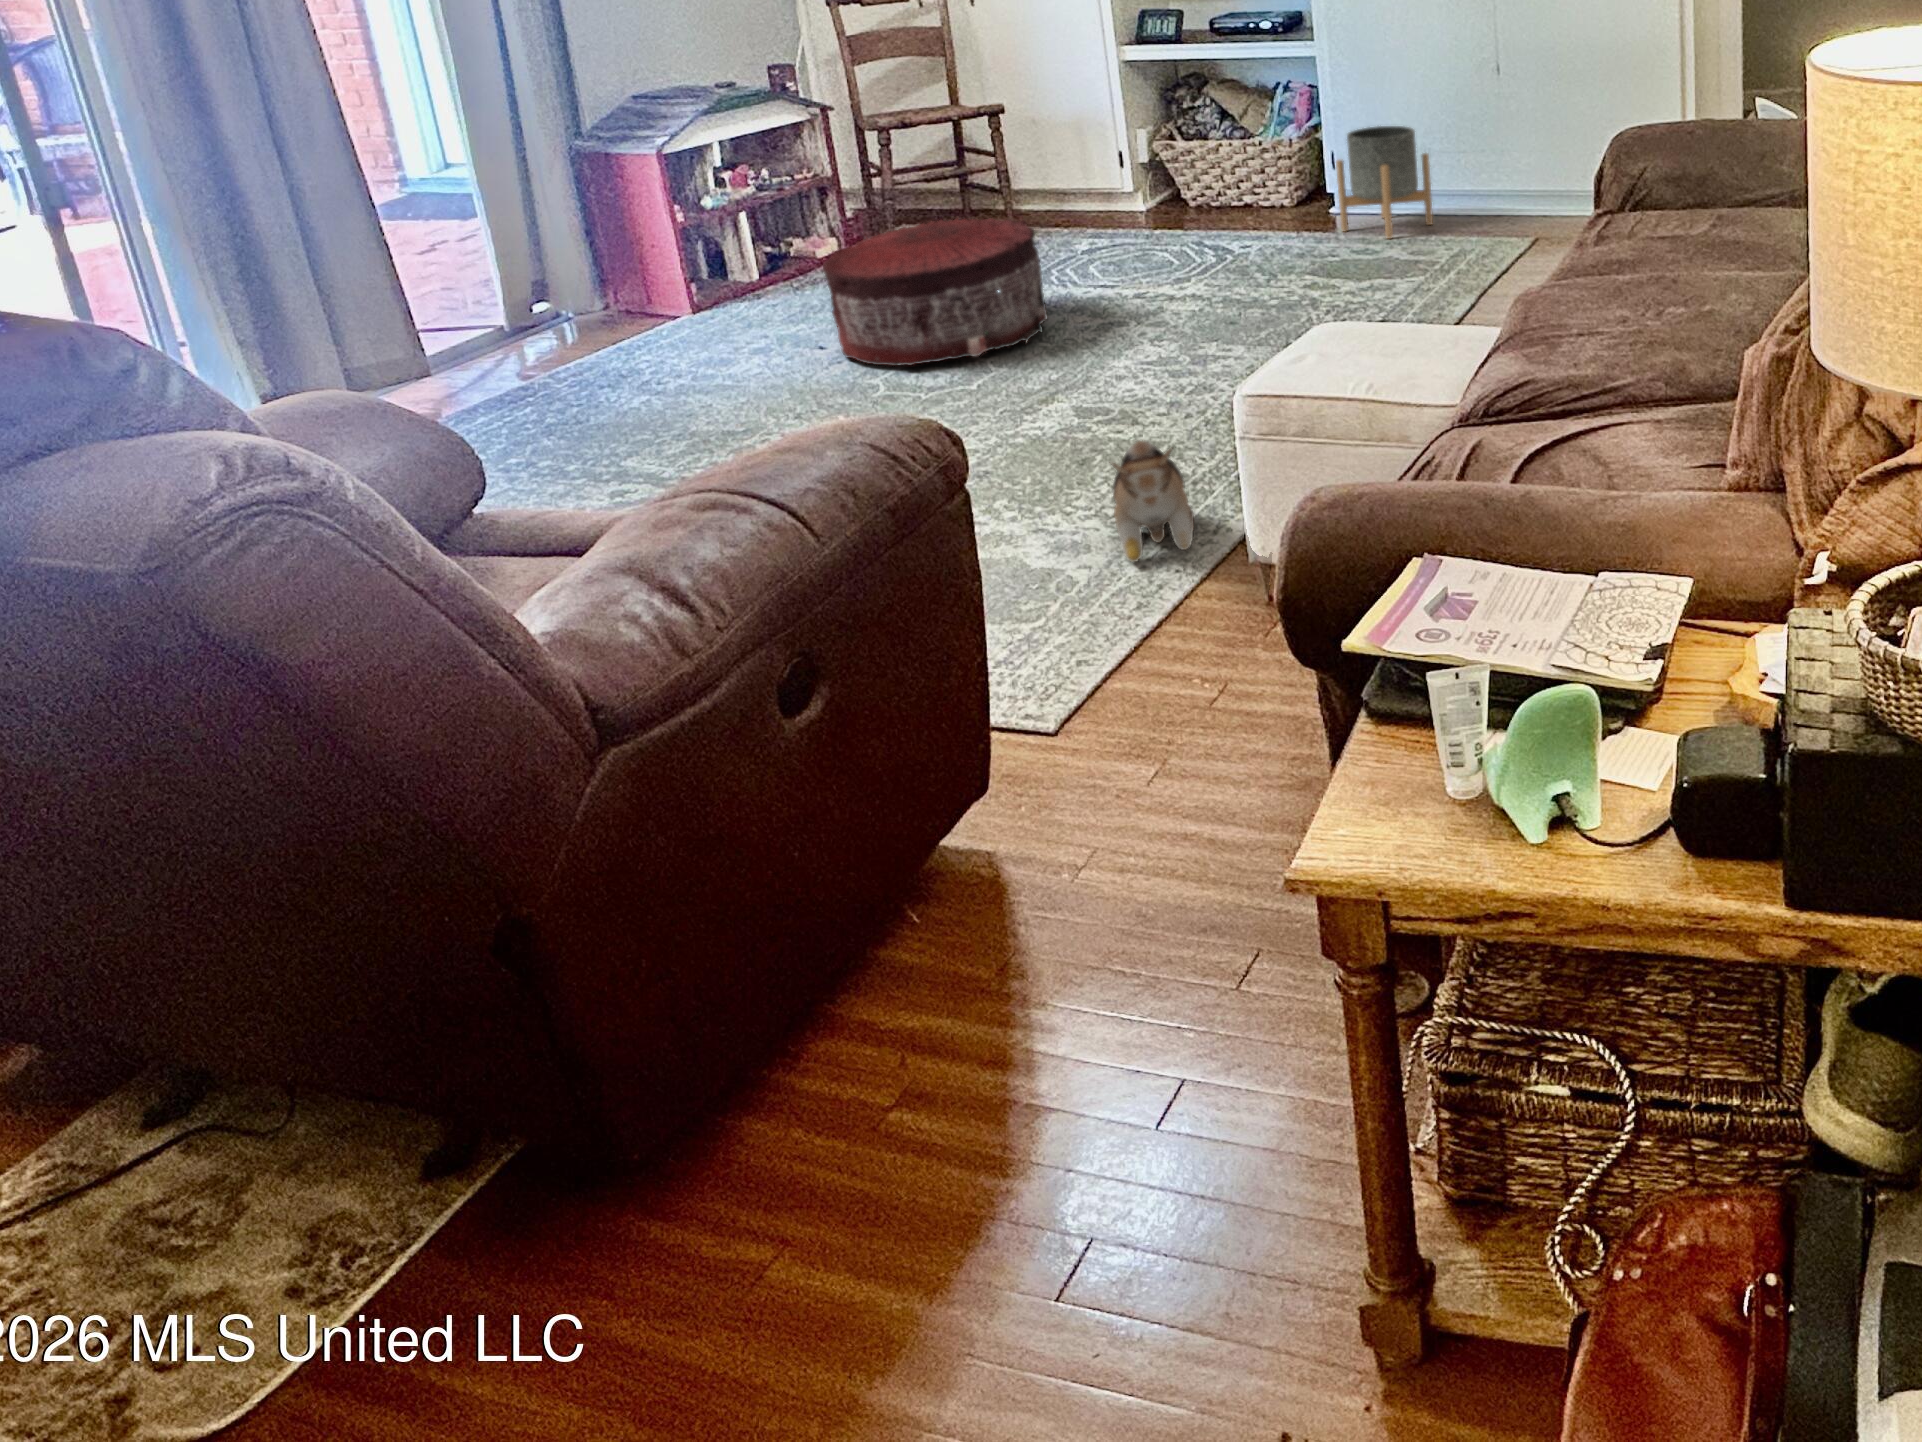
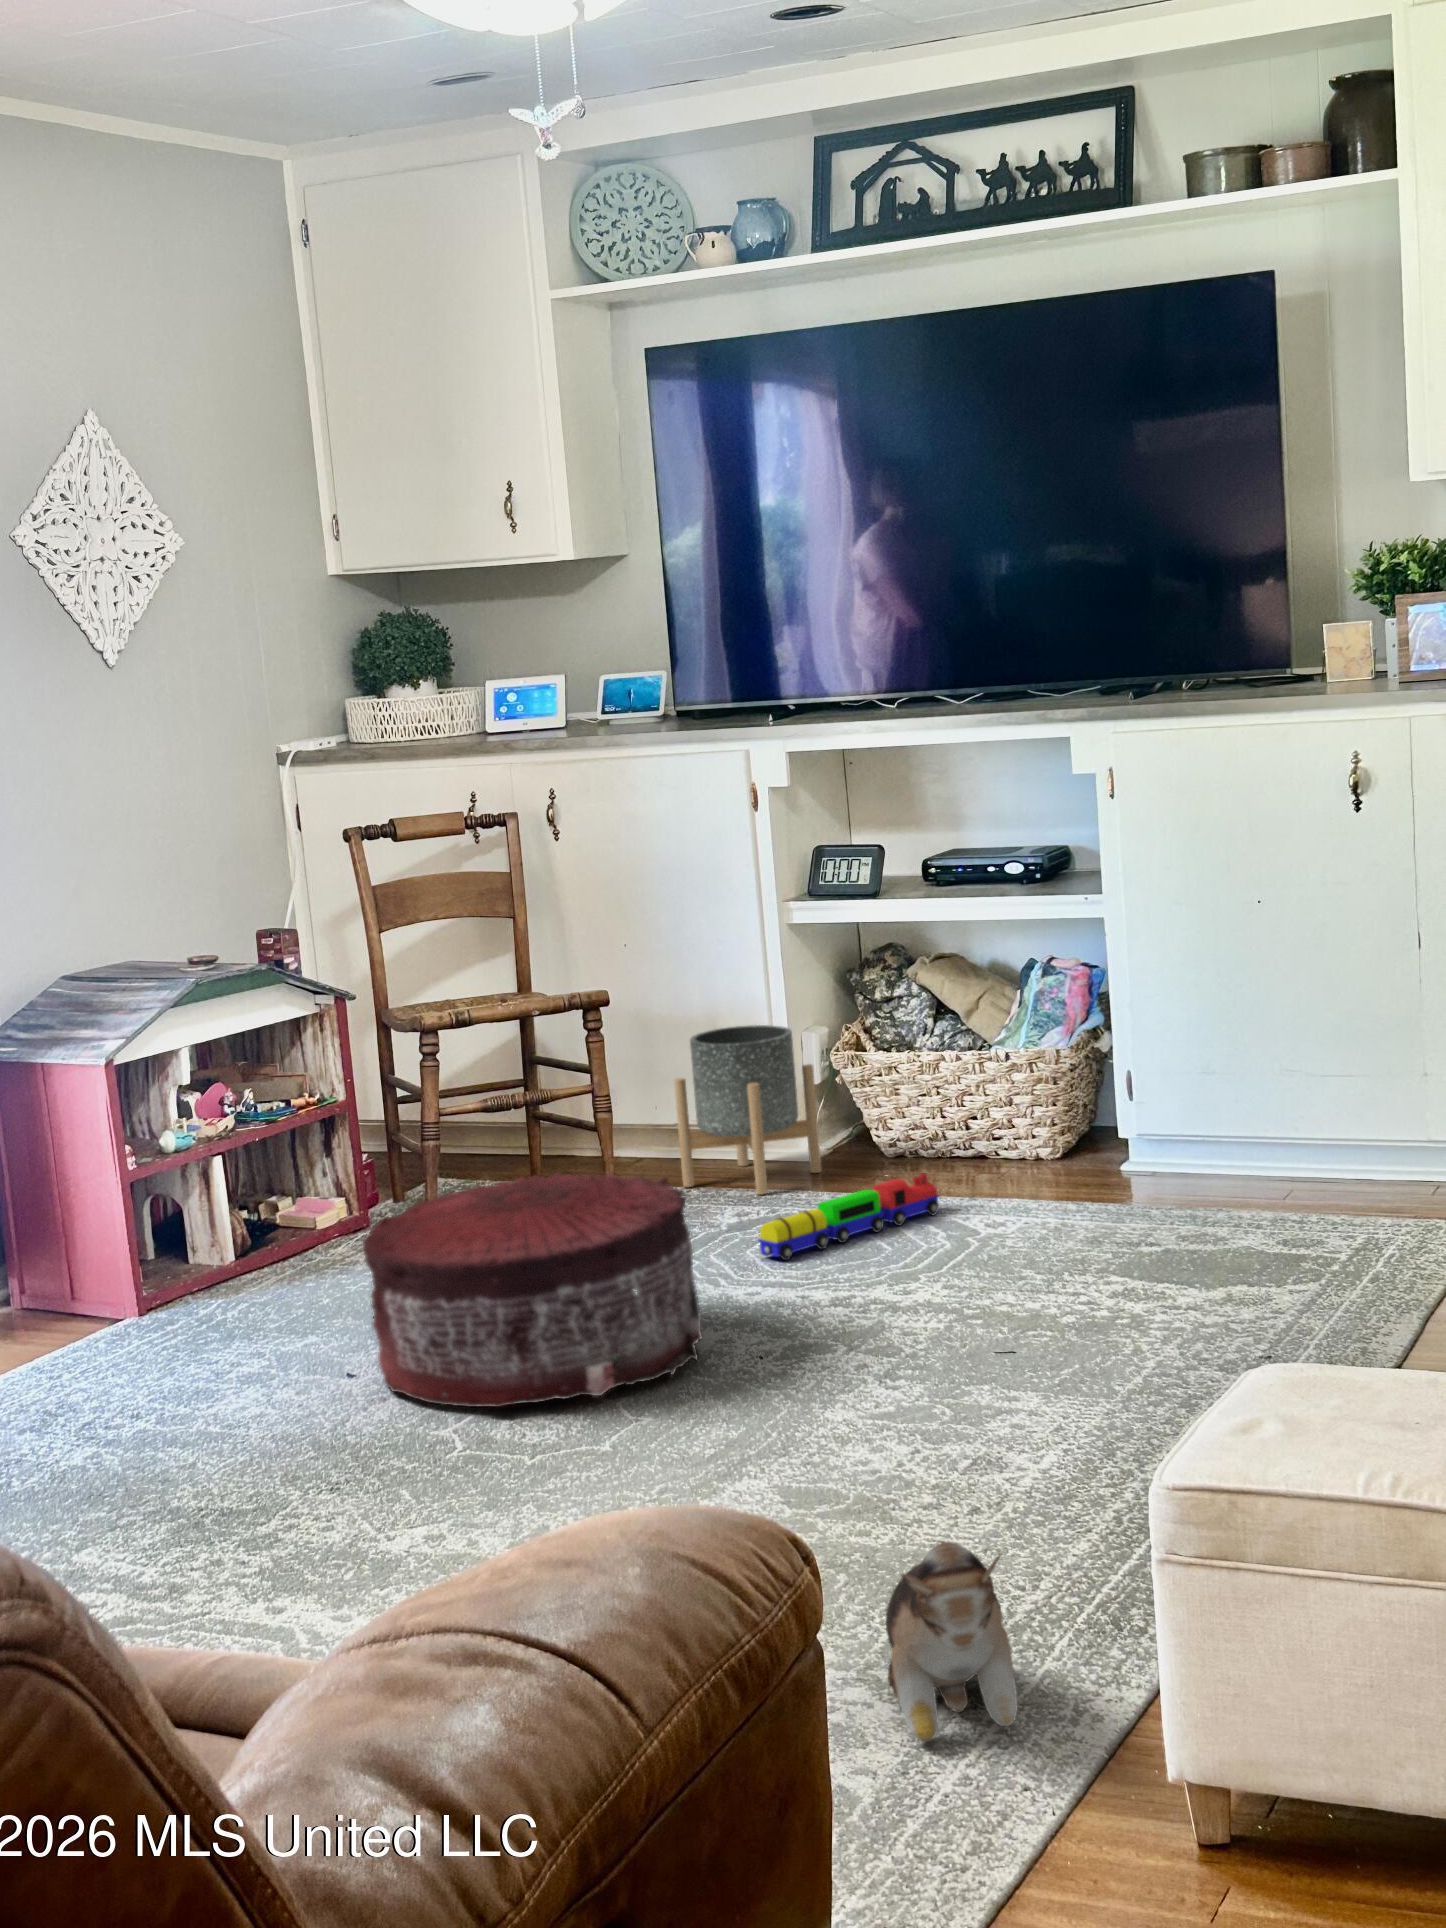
planter: present [1336,126,1433,239] -> present [674,1025,821,1194]
toy train: none [1095,215,1213,270] -> present [759,1173,939,1260]

